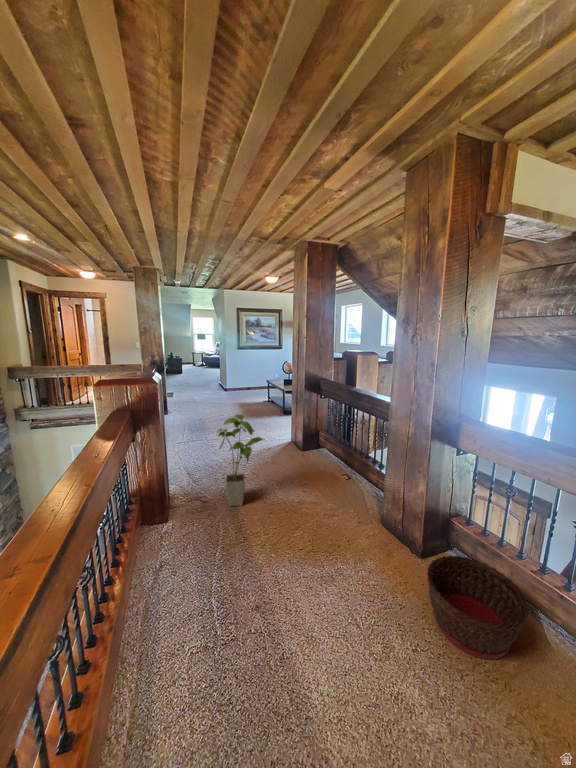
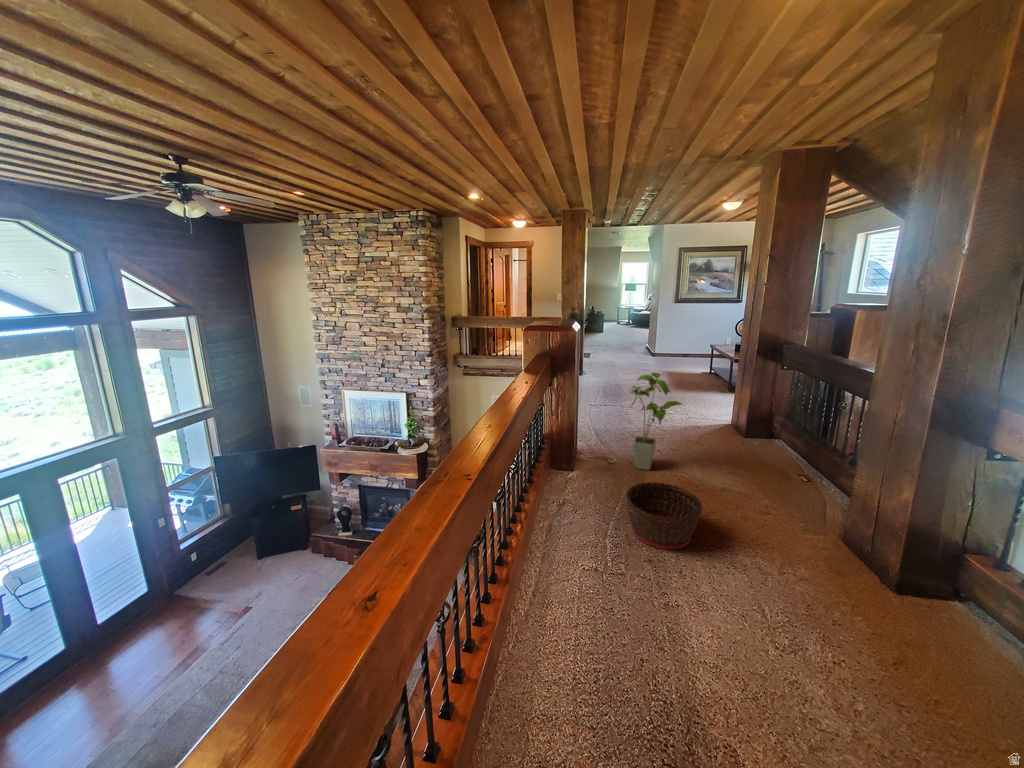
basket: present [427,556,528,659] -> present [626,482,702,550]

